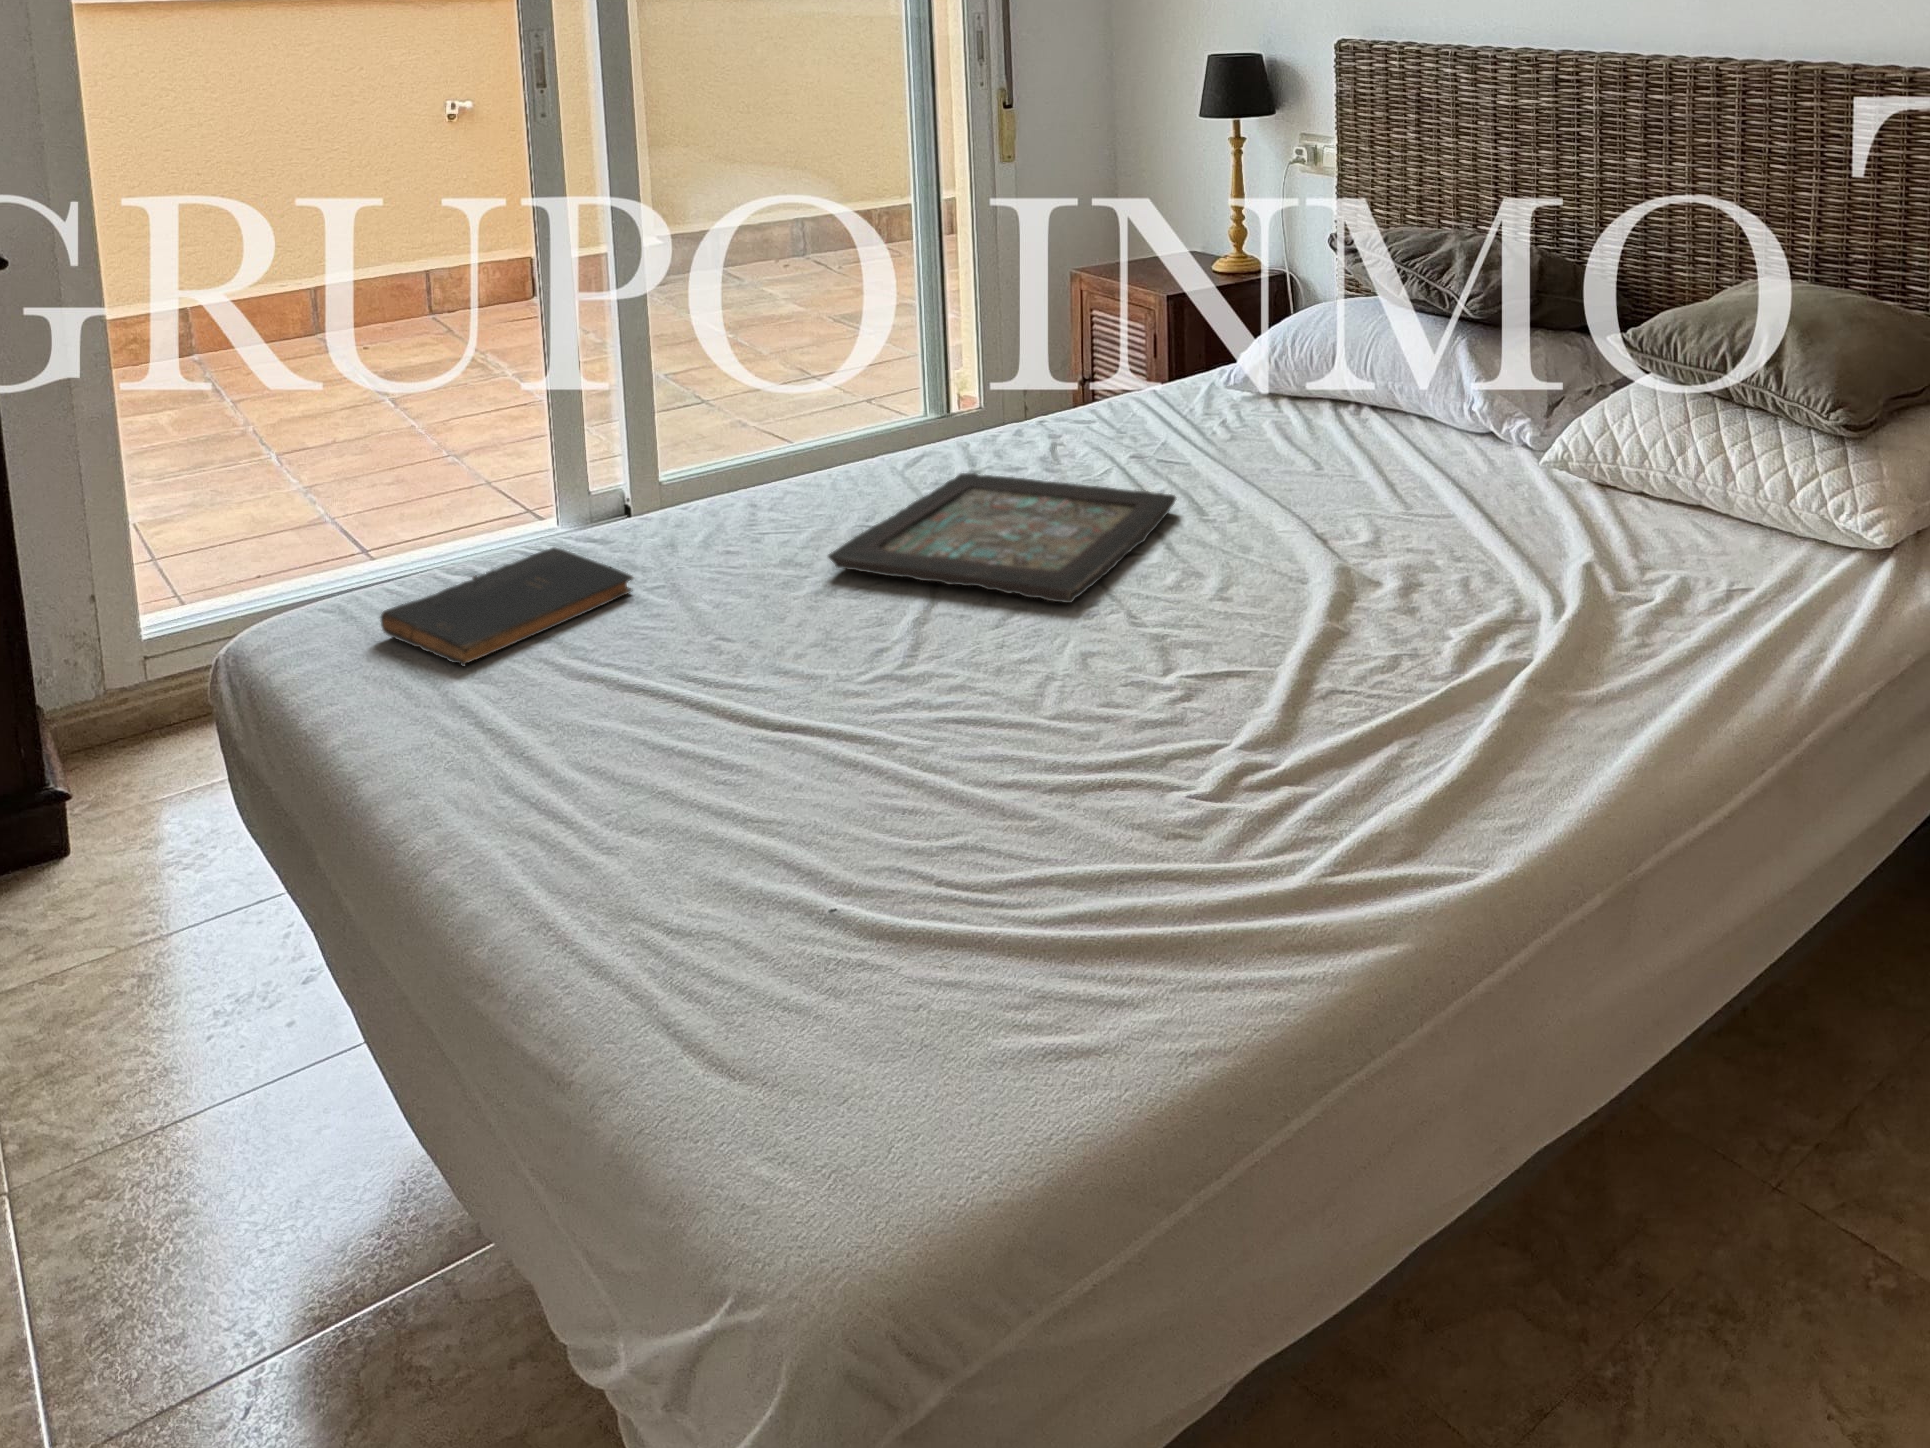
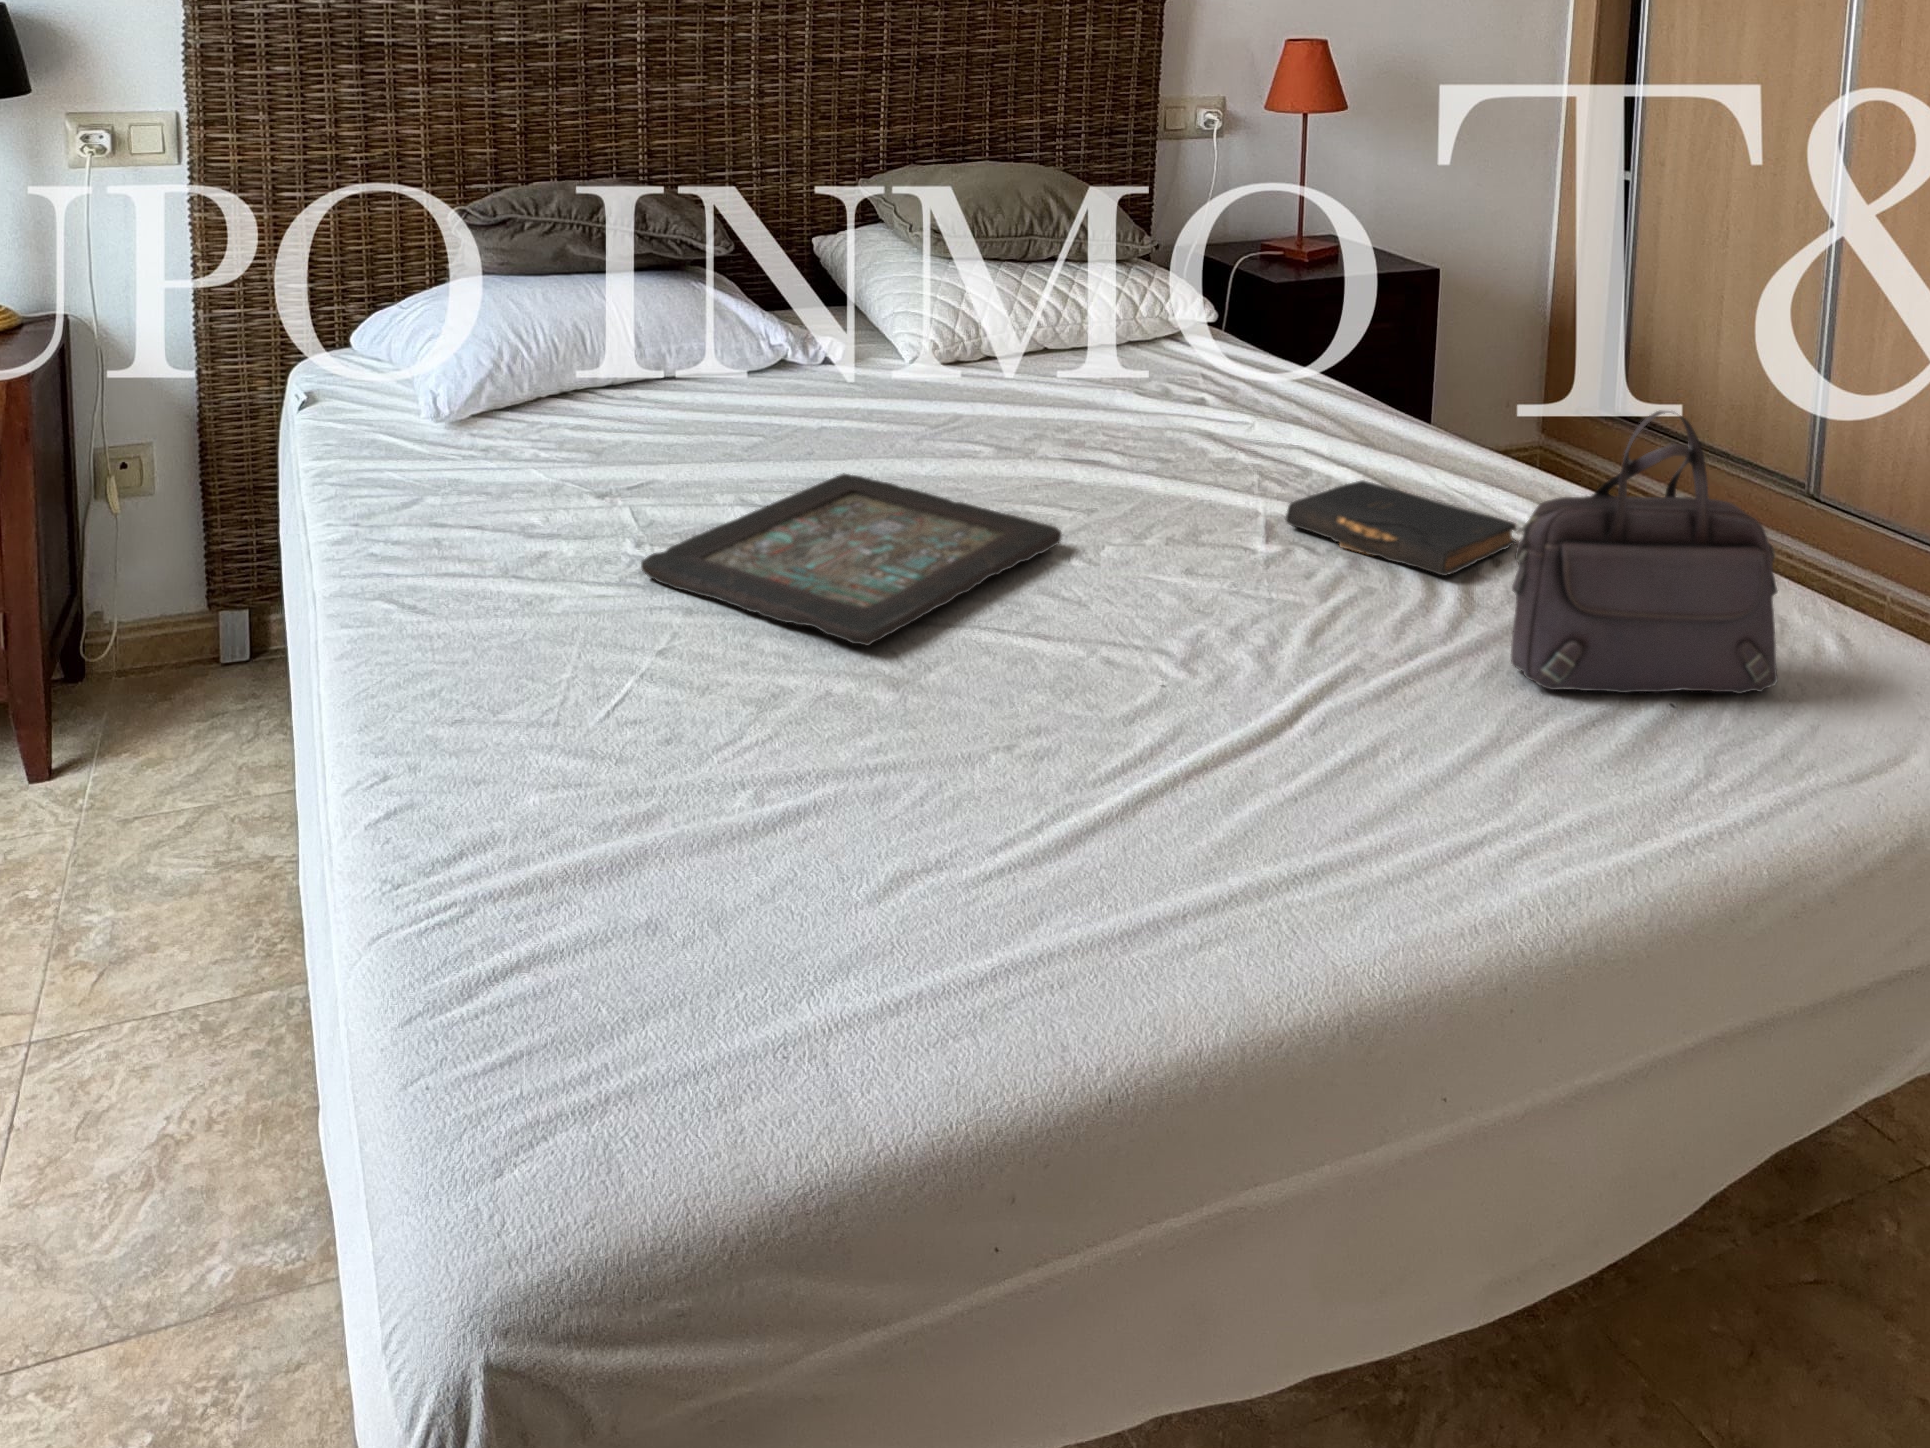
book: present [380,547,633,667] -> present [1285,480,1517,576]
handbag: none [705,640,847,1075] -> present [1511,411,1778,694]

